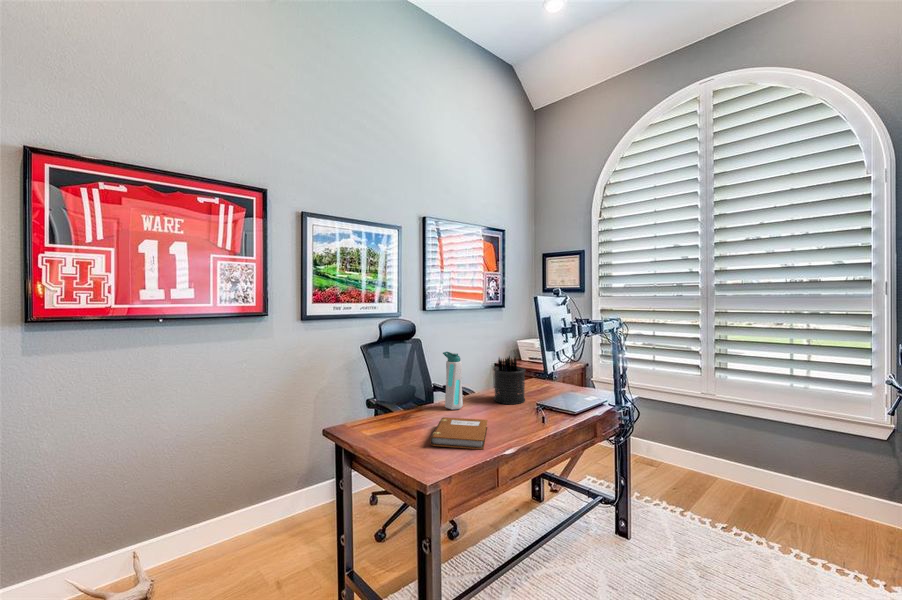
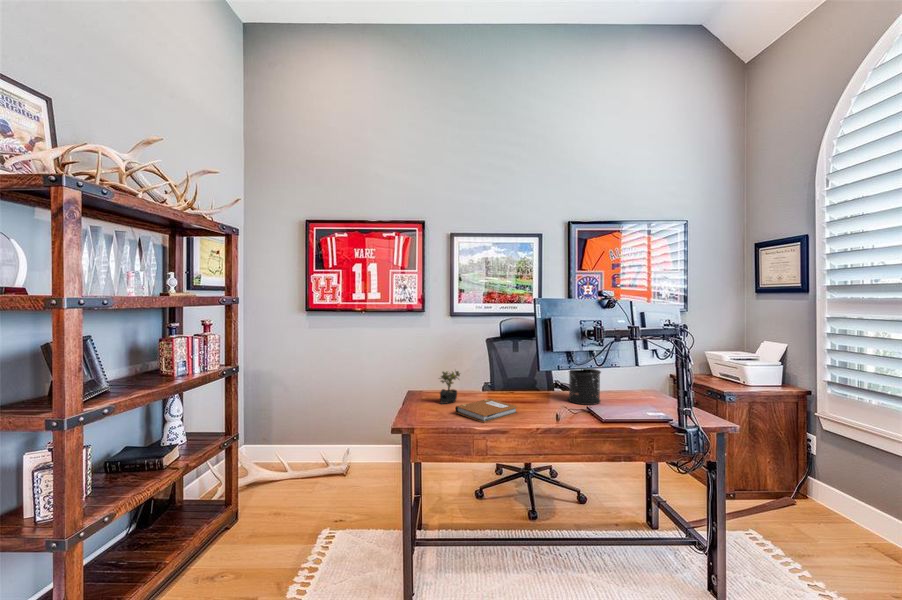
water bottle: present [443,352,463,410] -> none [517,347,533,399]
succulent plant: none [375,388,402,438] -> present [440,371,460,404]

